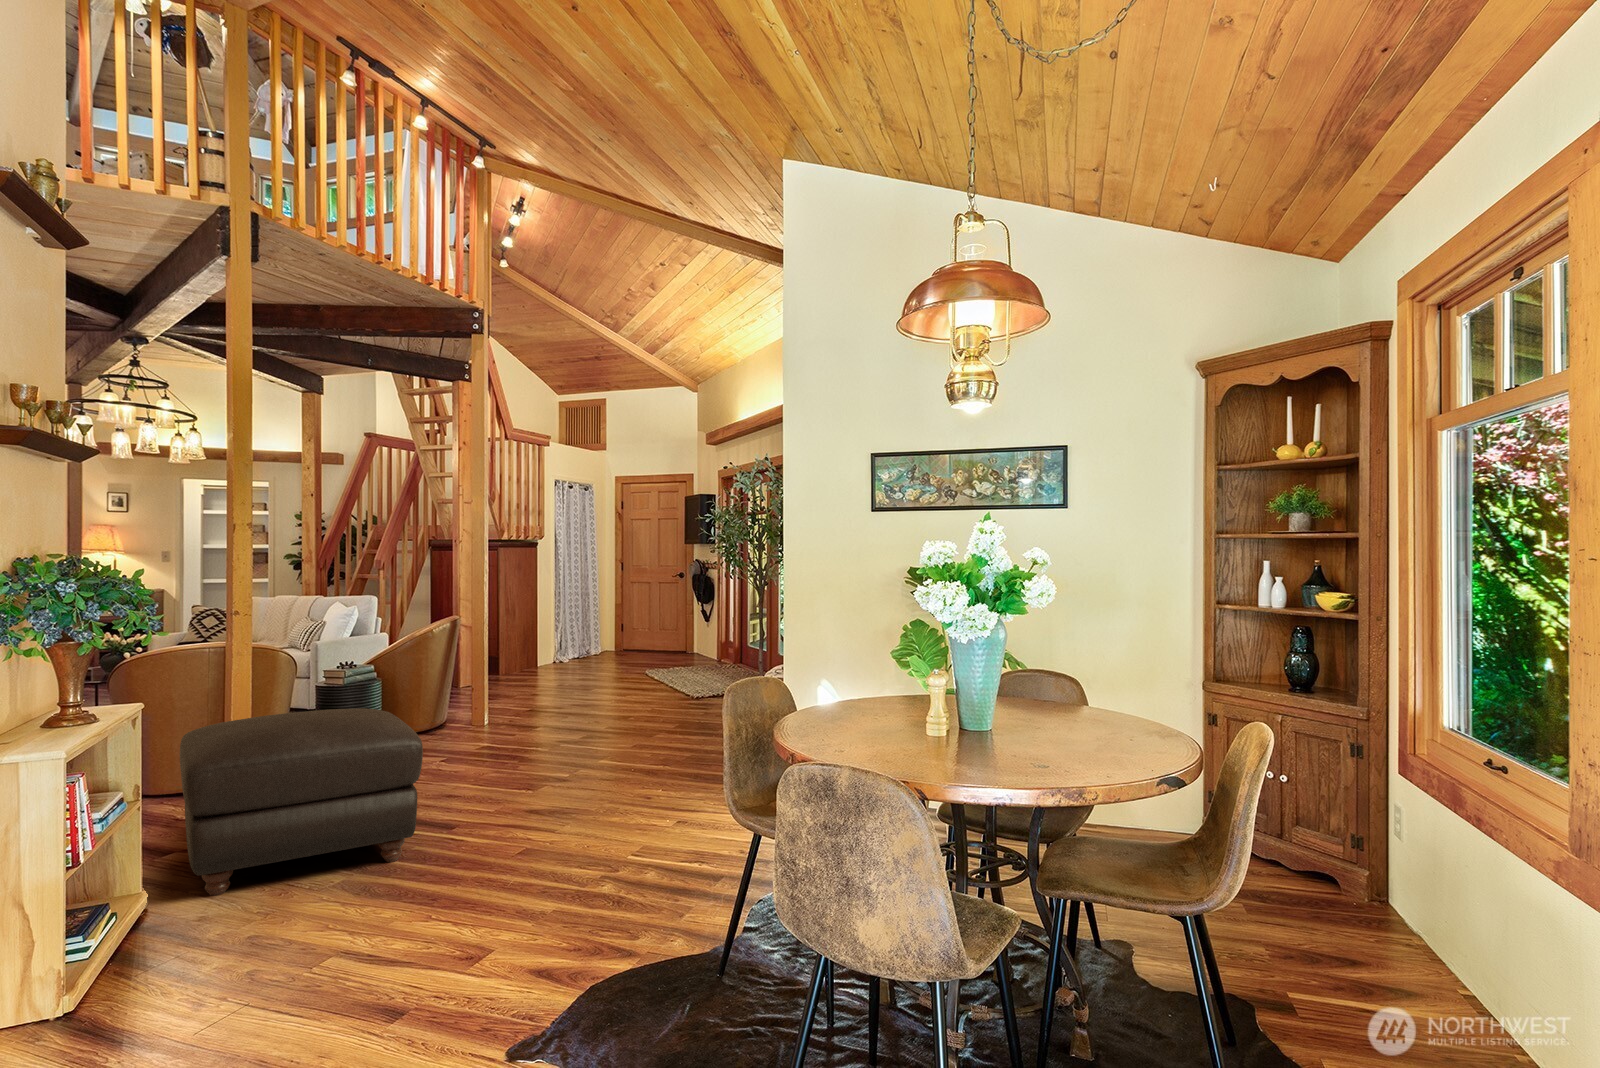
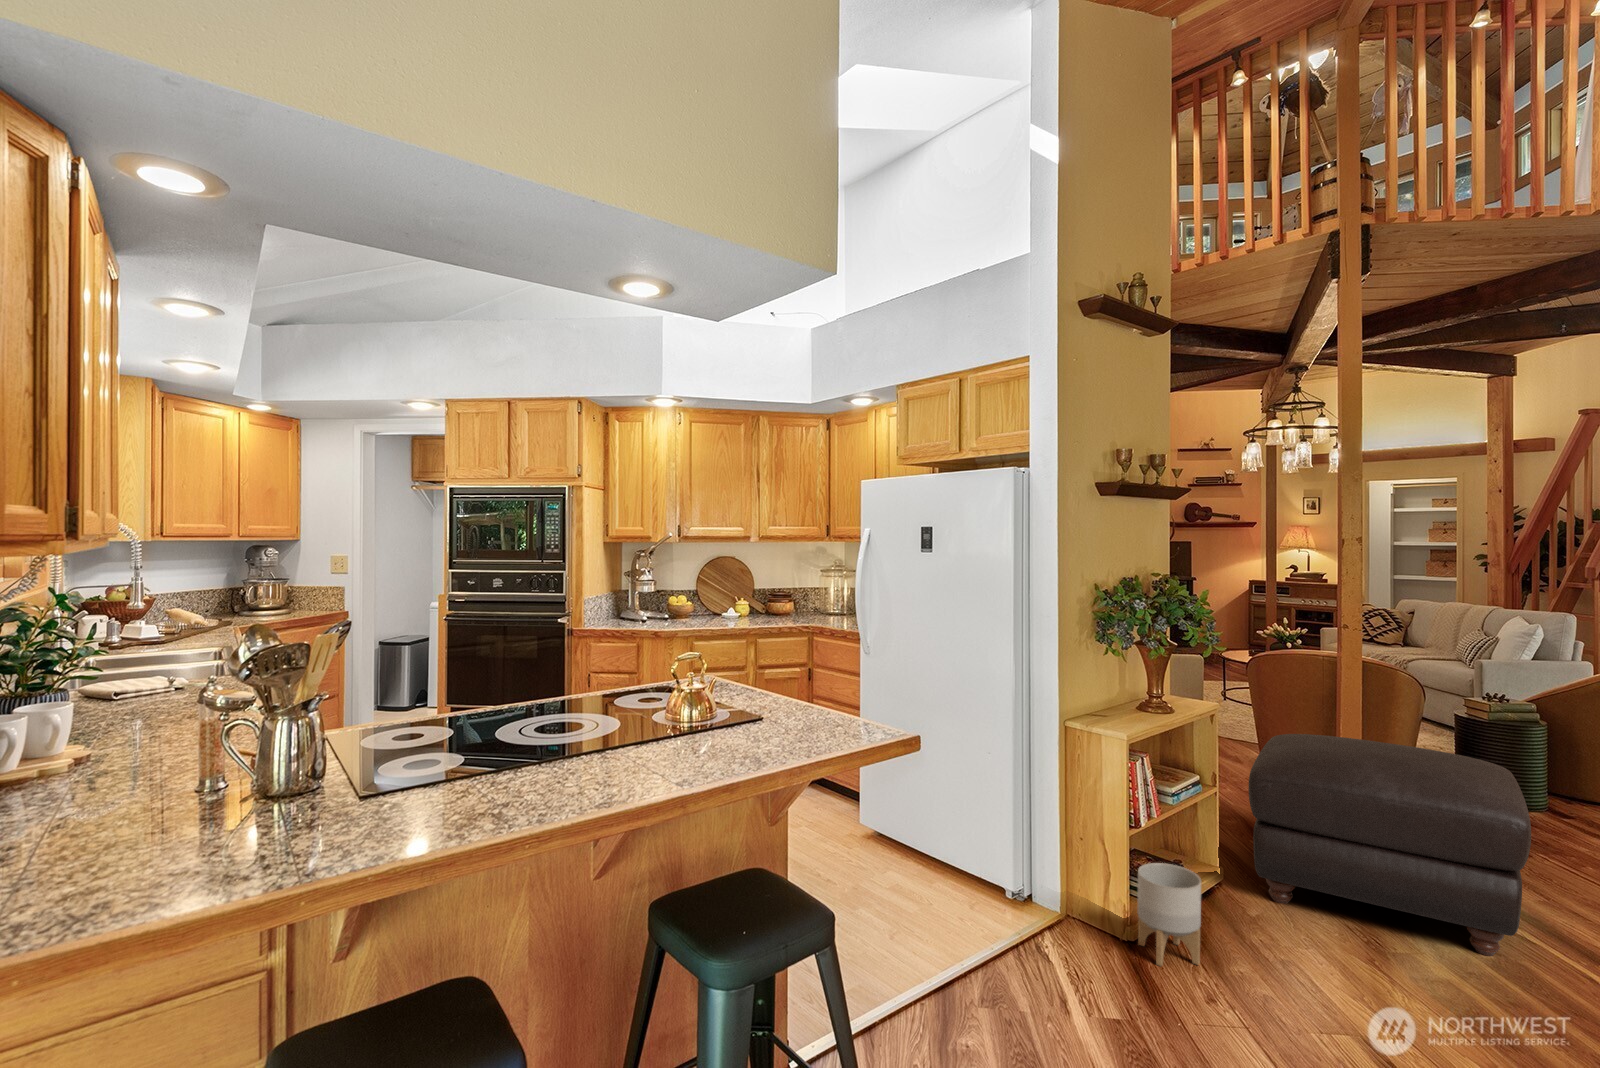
planter: none [87,884,170,1003] -> present [1138,863,1201,966]

